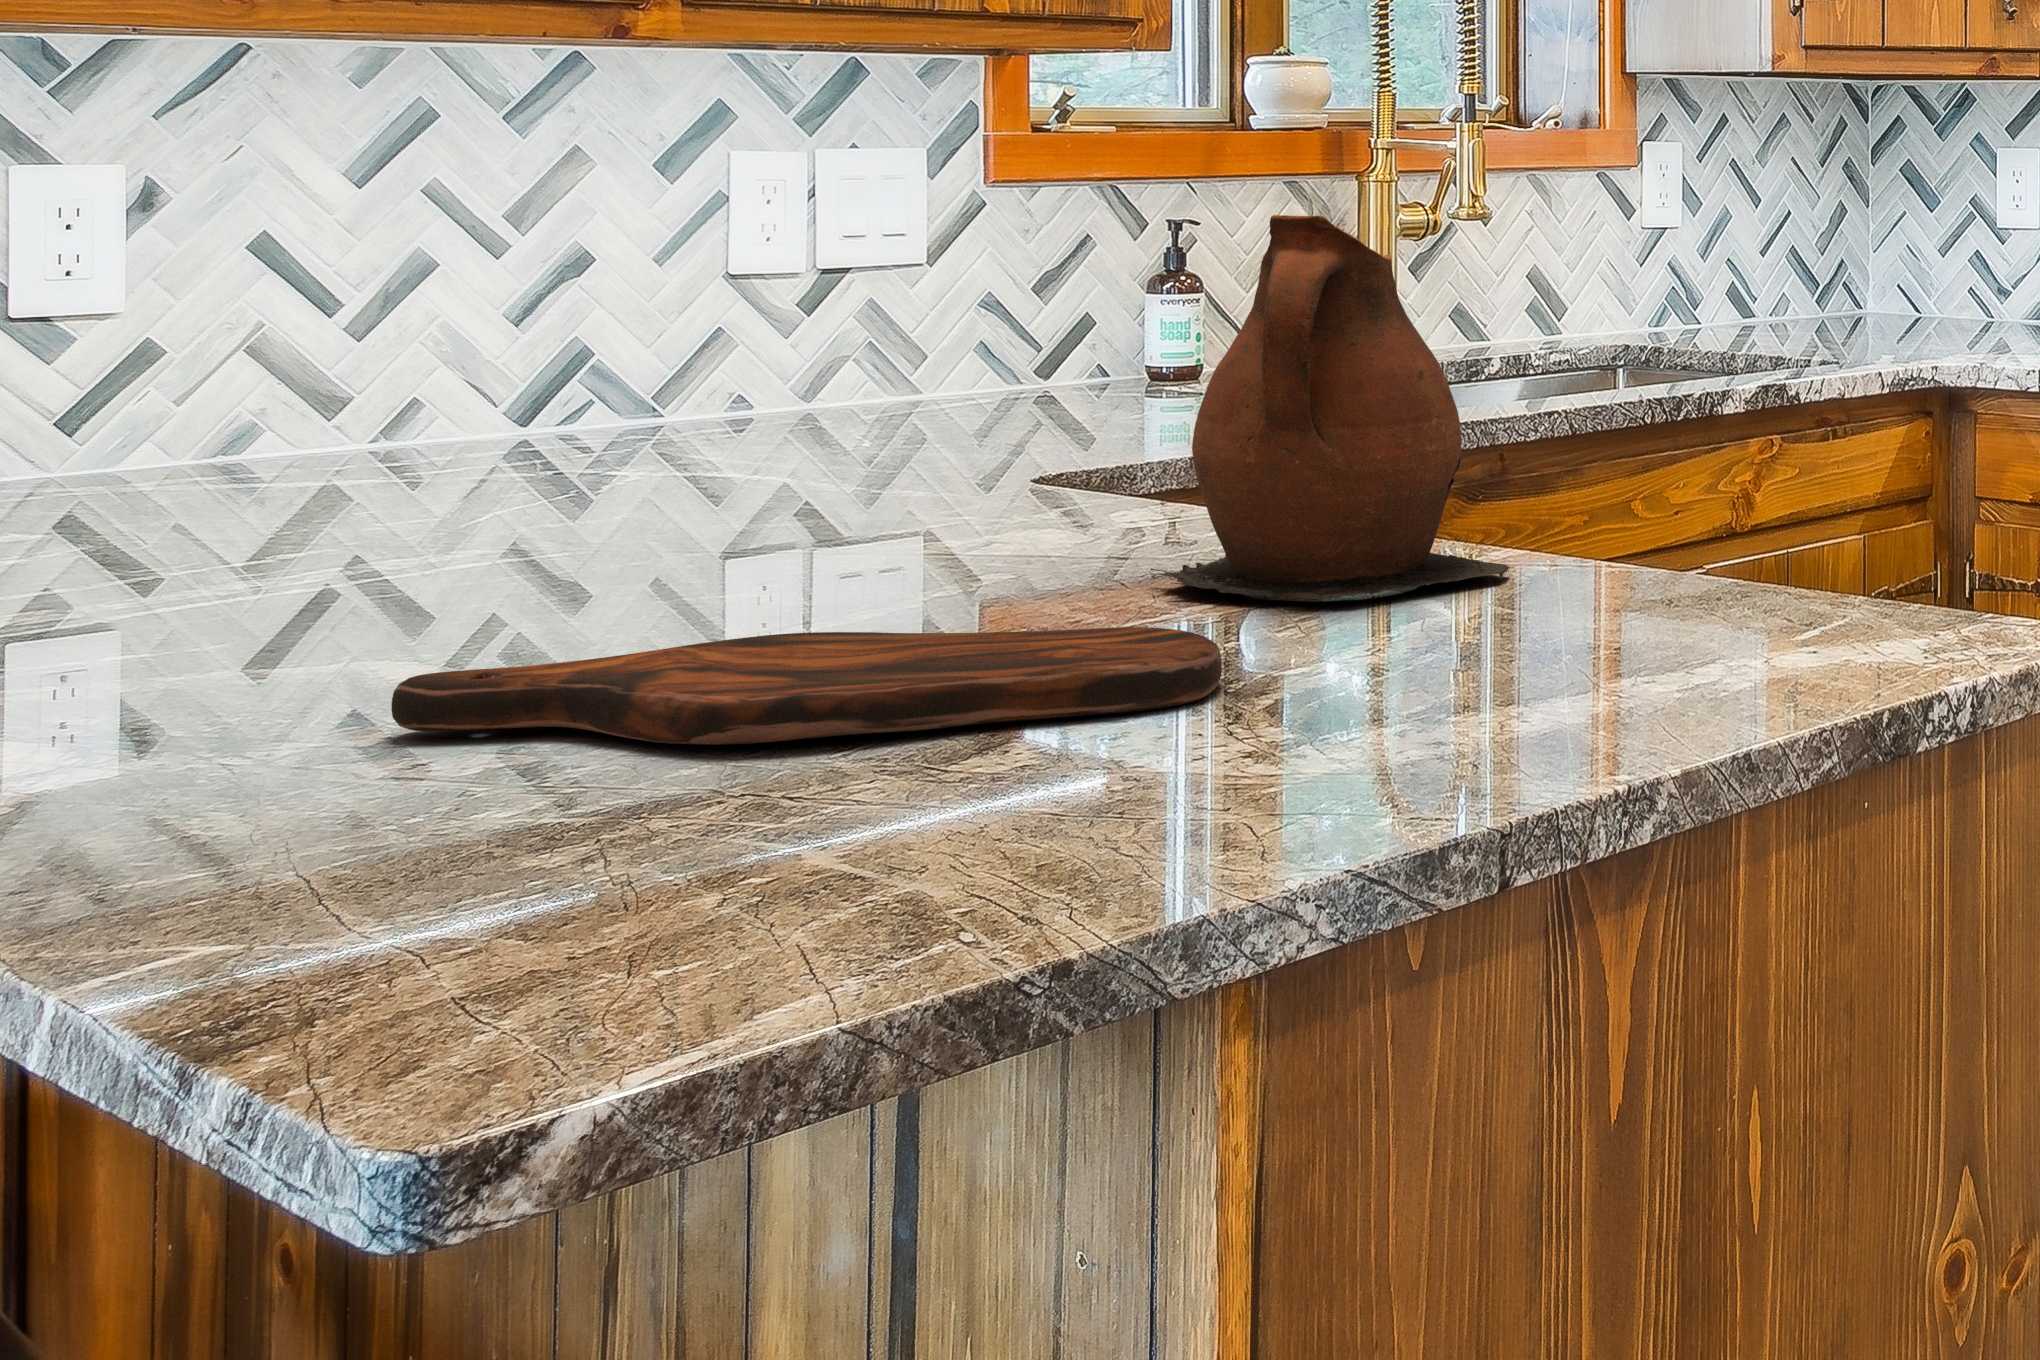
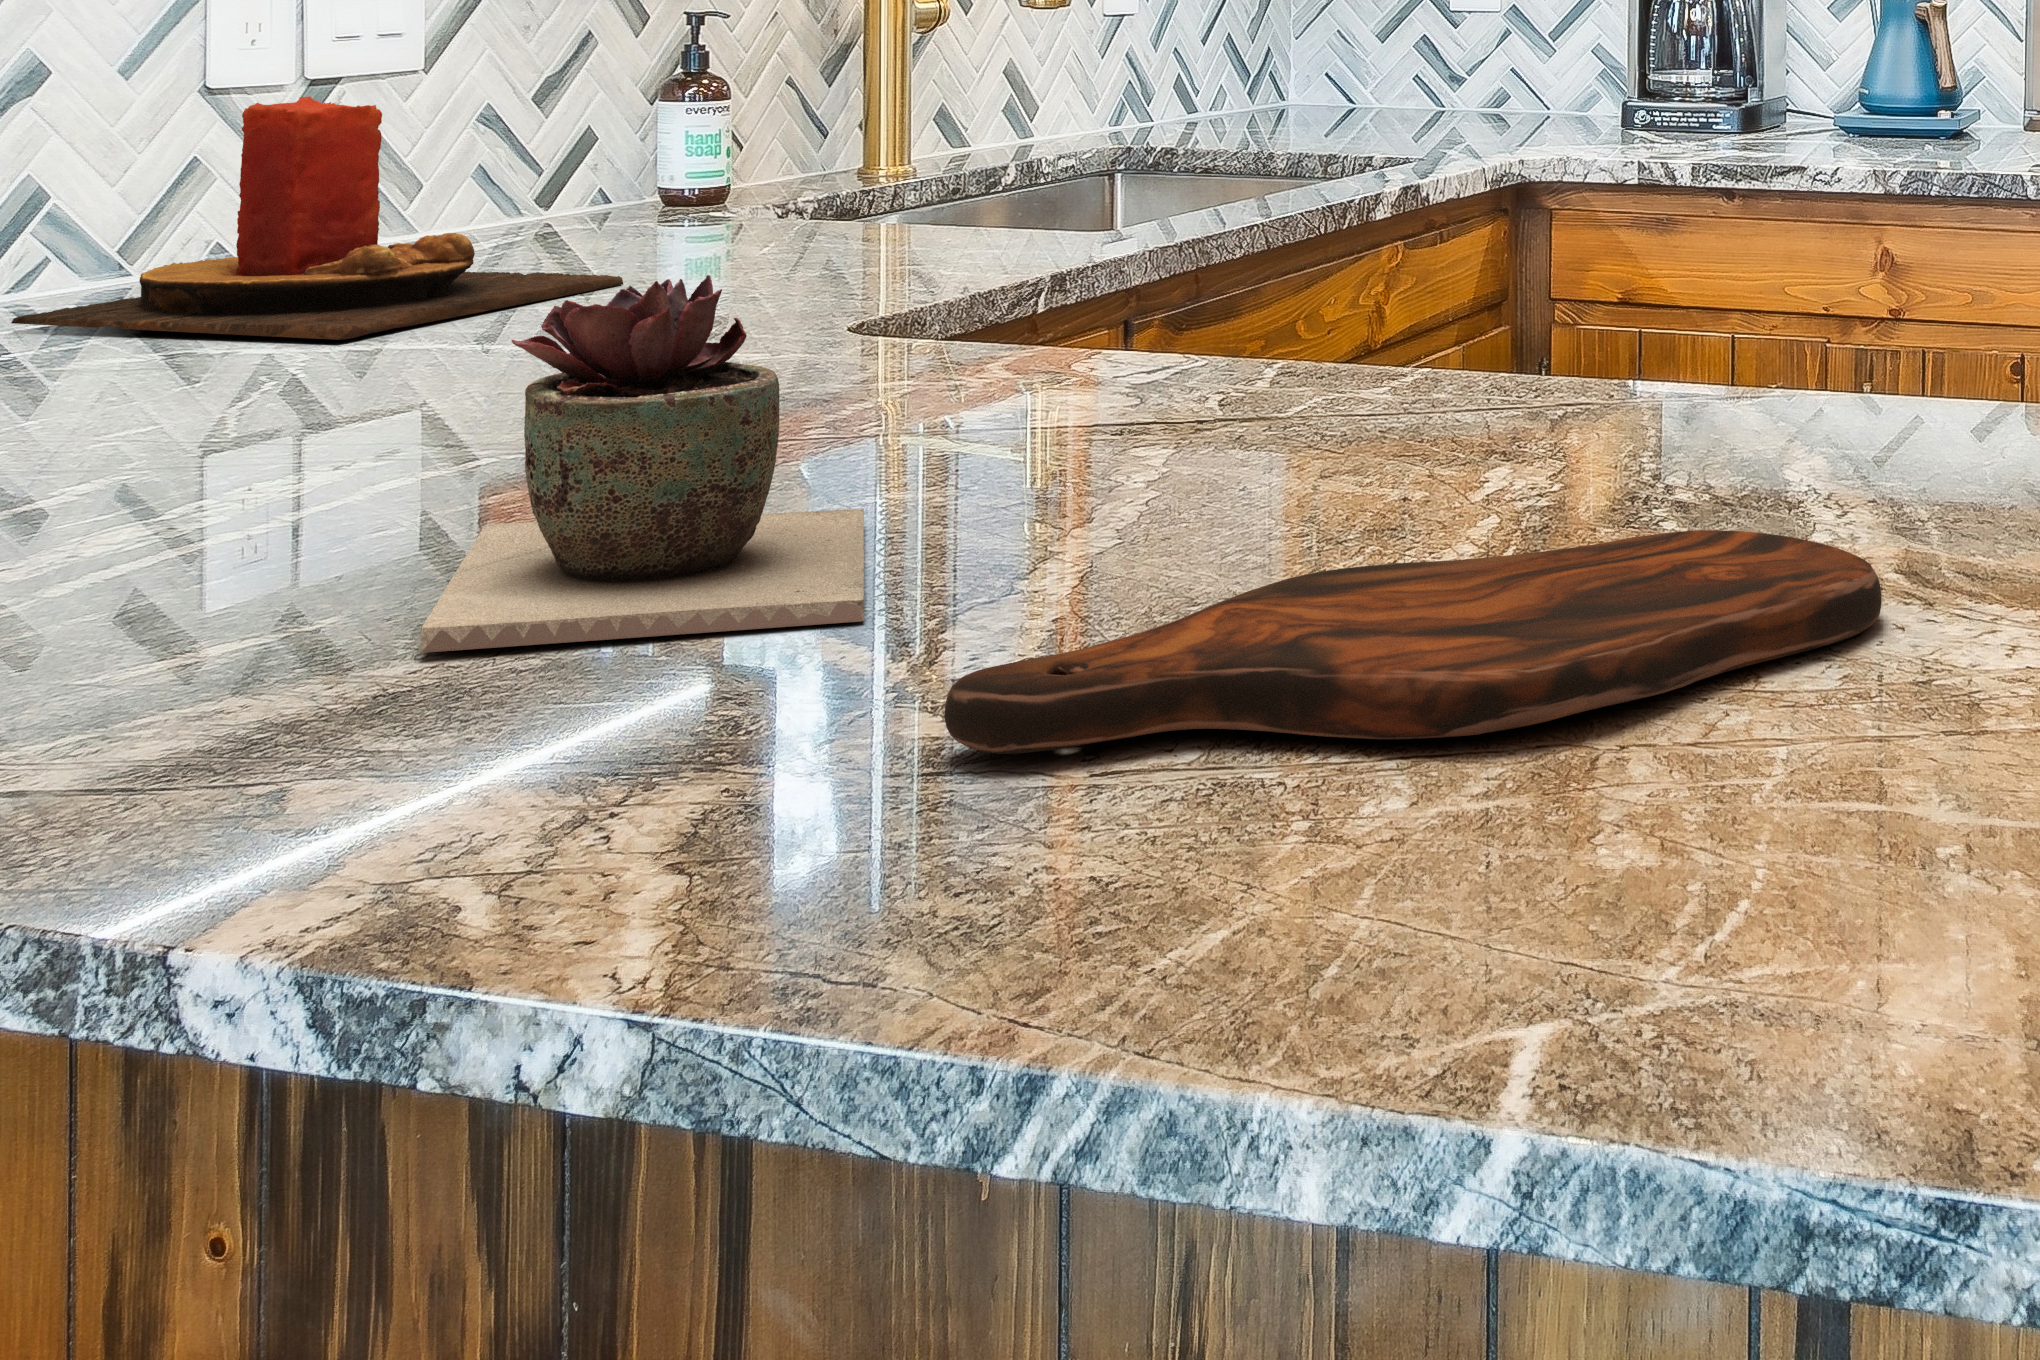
ceramic pitcher: present [1151,215,1509,600] -> none [1382,16,1785,481]
candle: none [535,280,999,466] -> present [11,96,623,340]
succulent plant: none [263,400,722,655] -> present [420,275,864,653]

